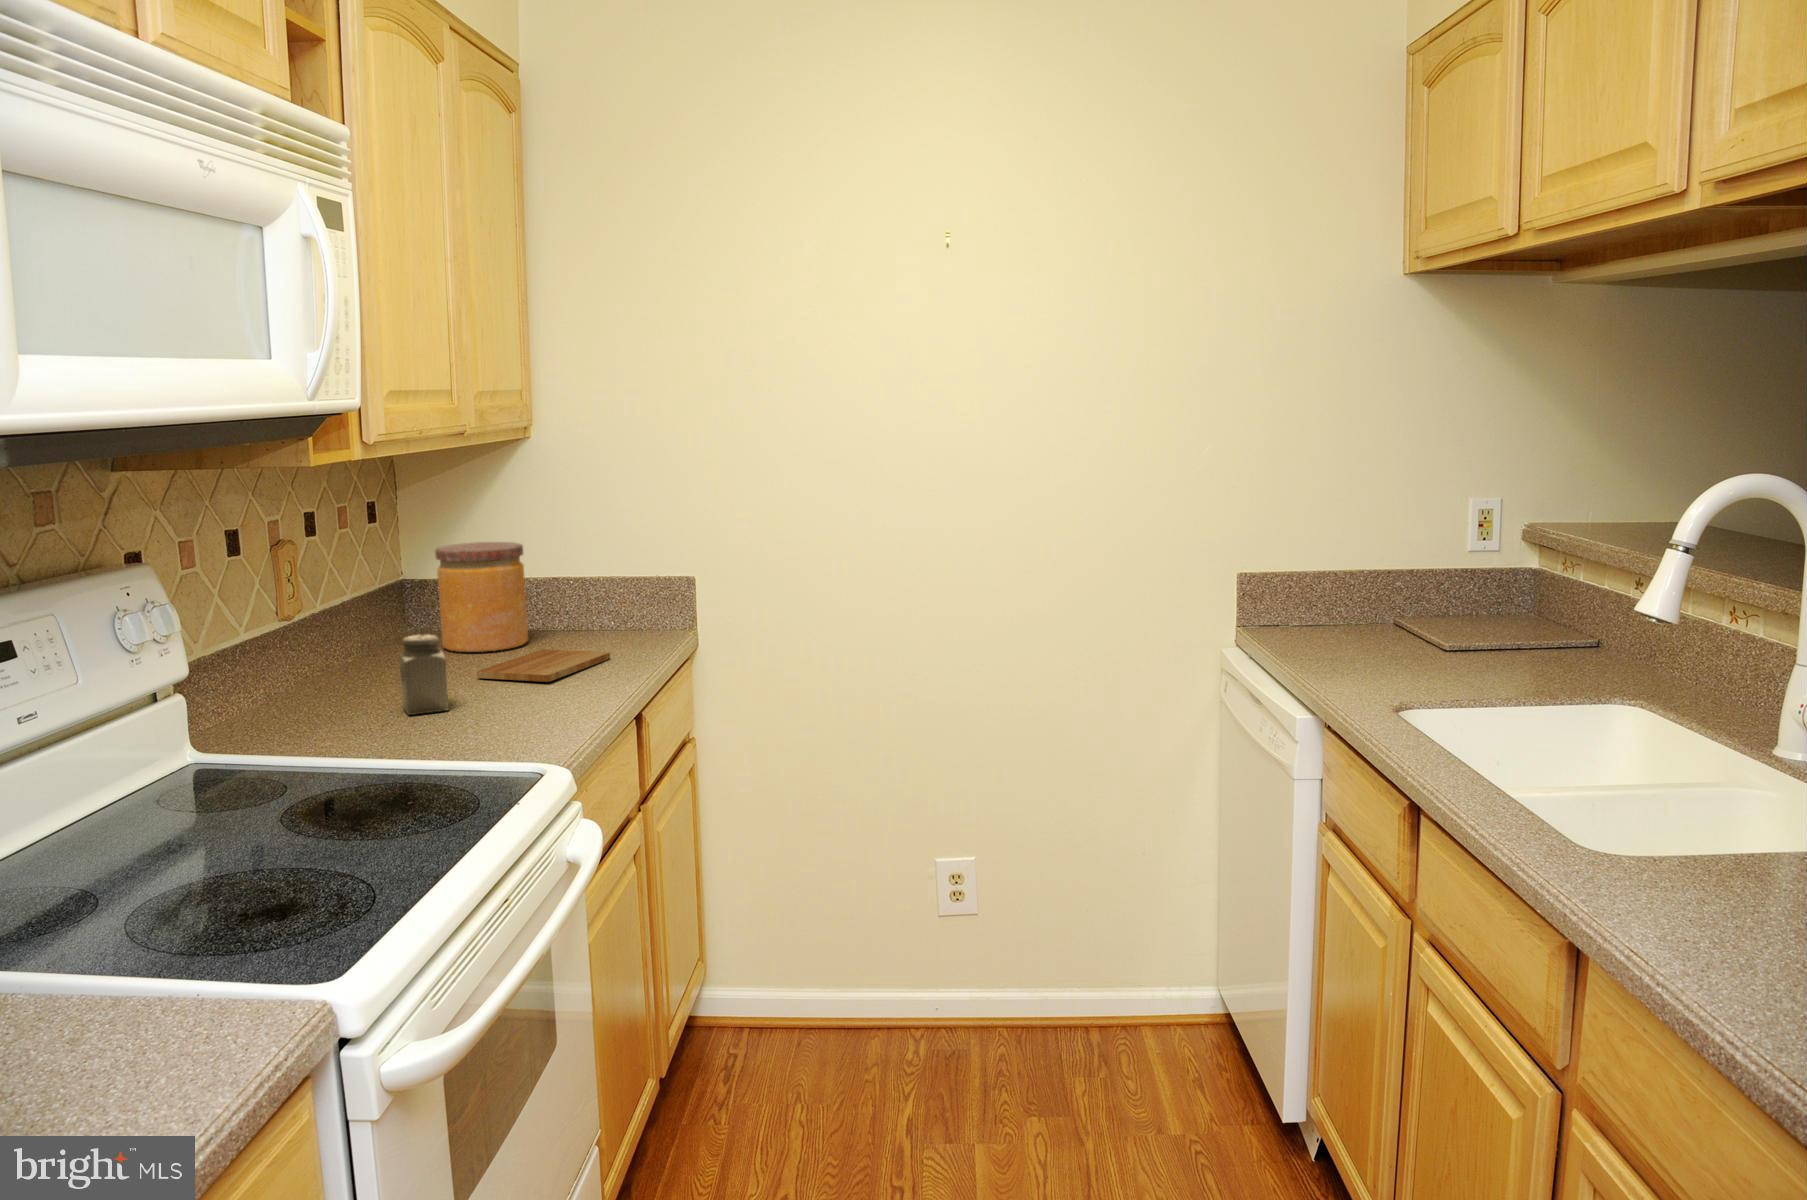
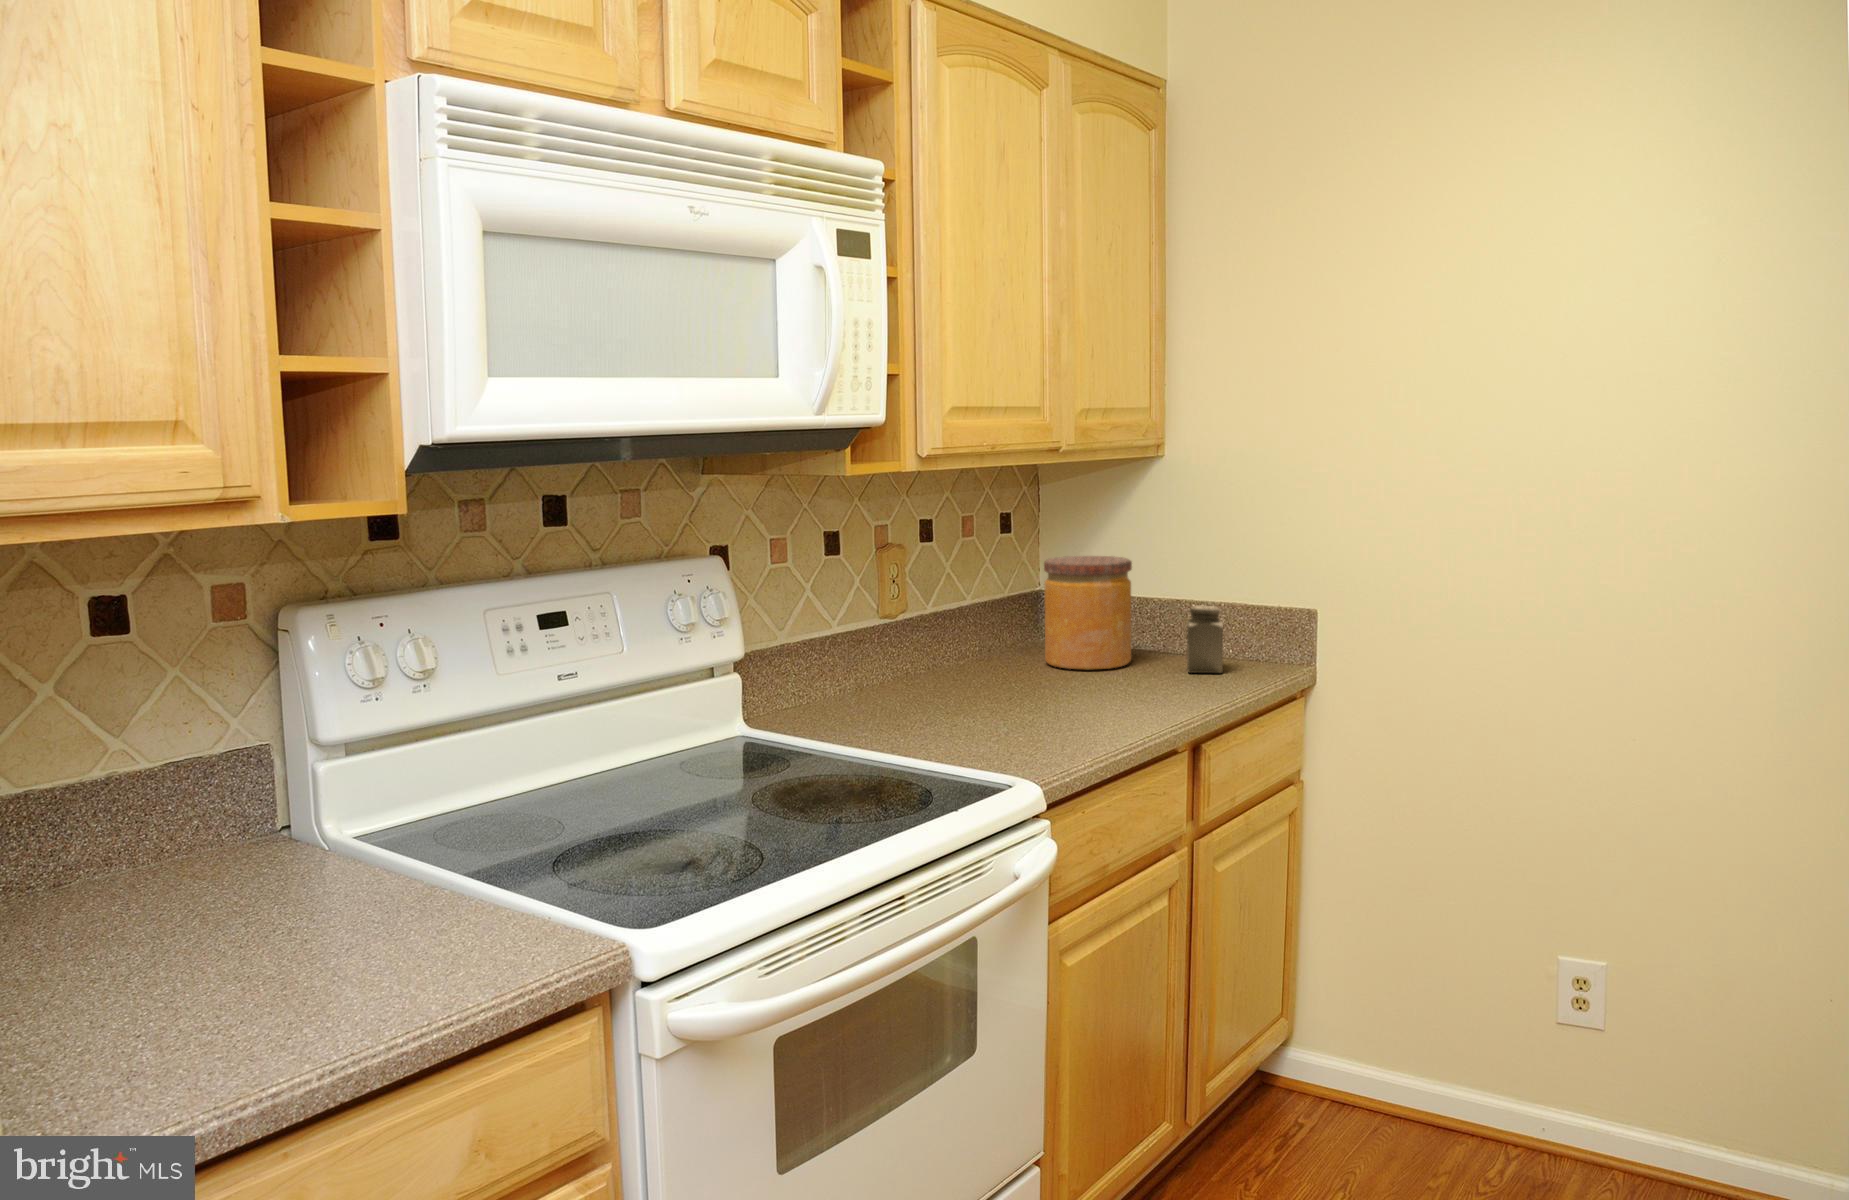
salt shaker: present [399,634,449,715] -> present [1187,605,1223,673]
cutting board: present [477,649,610,682] -> none [1040,674,1187,707]

